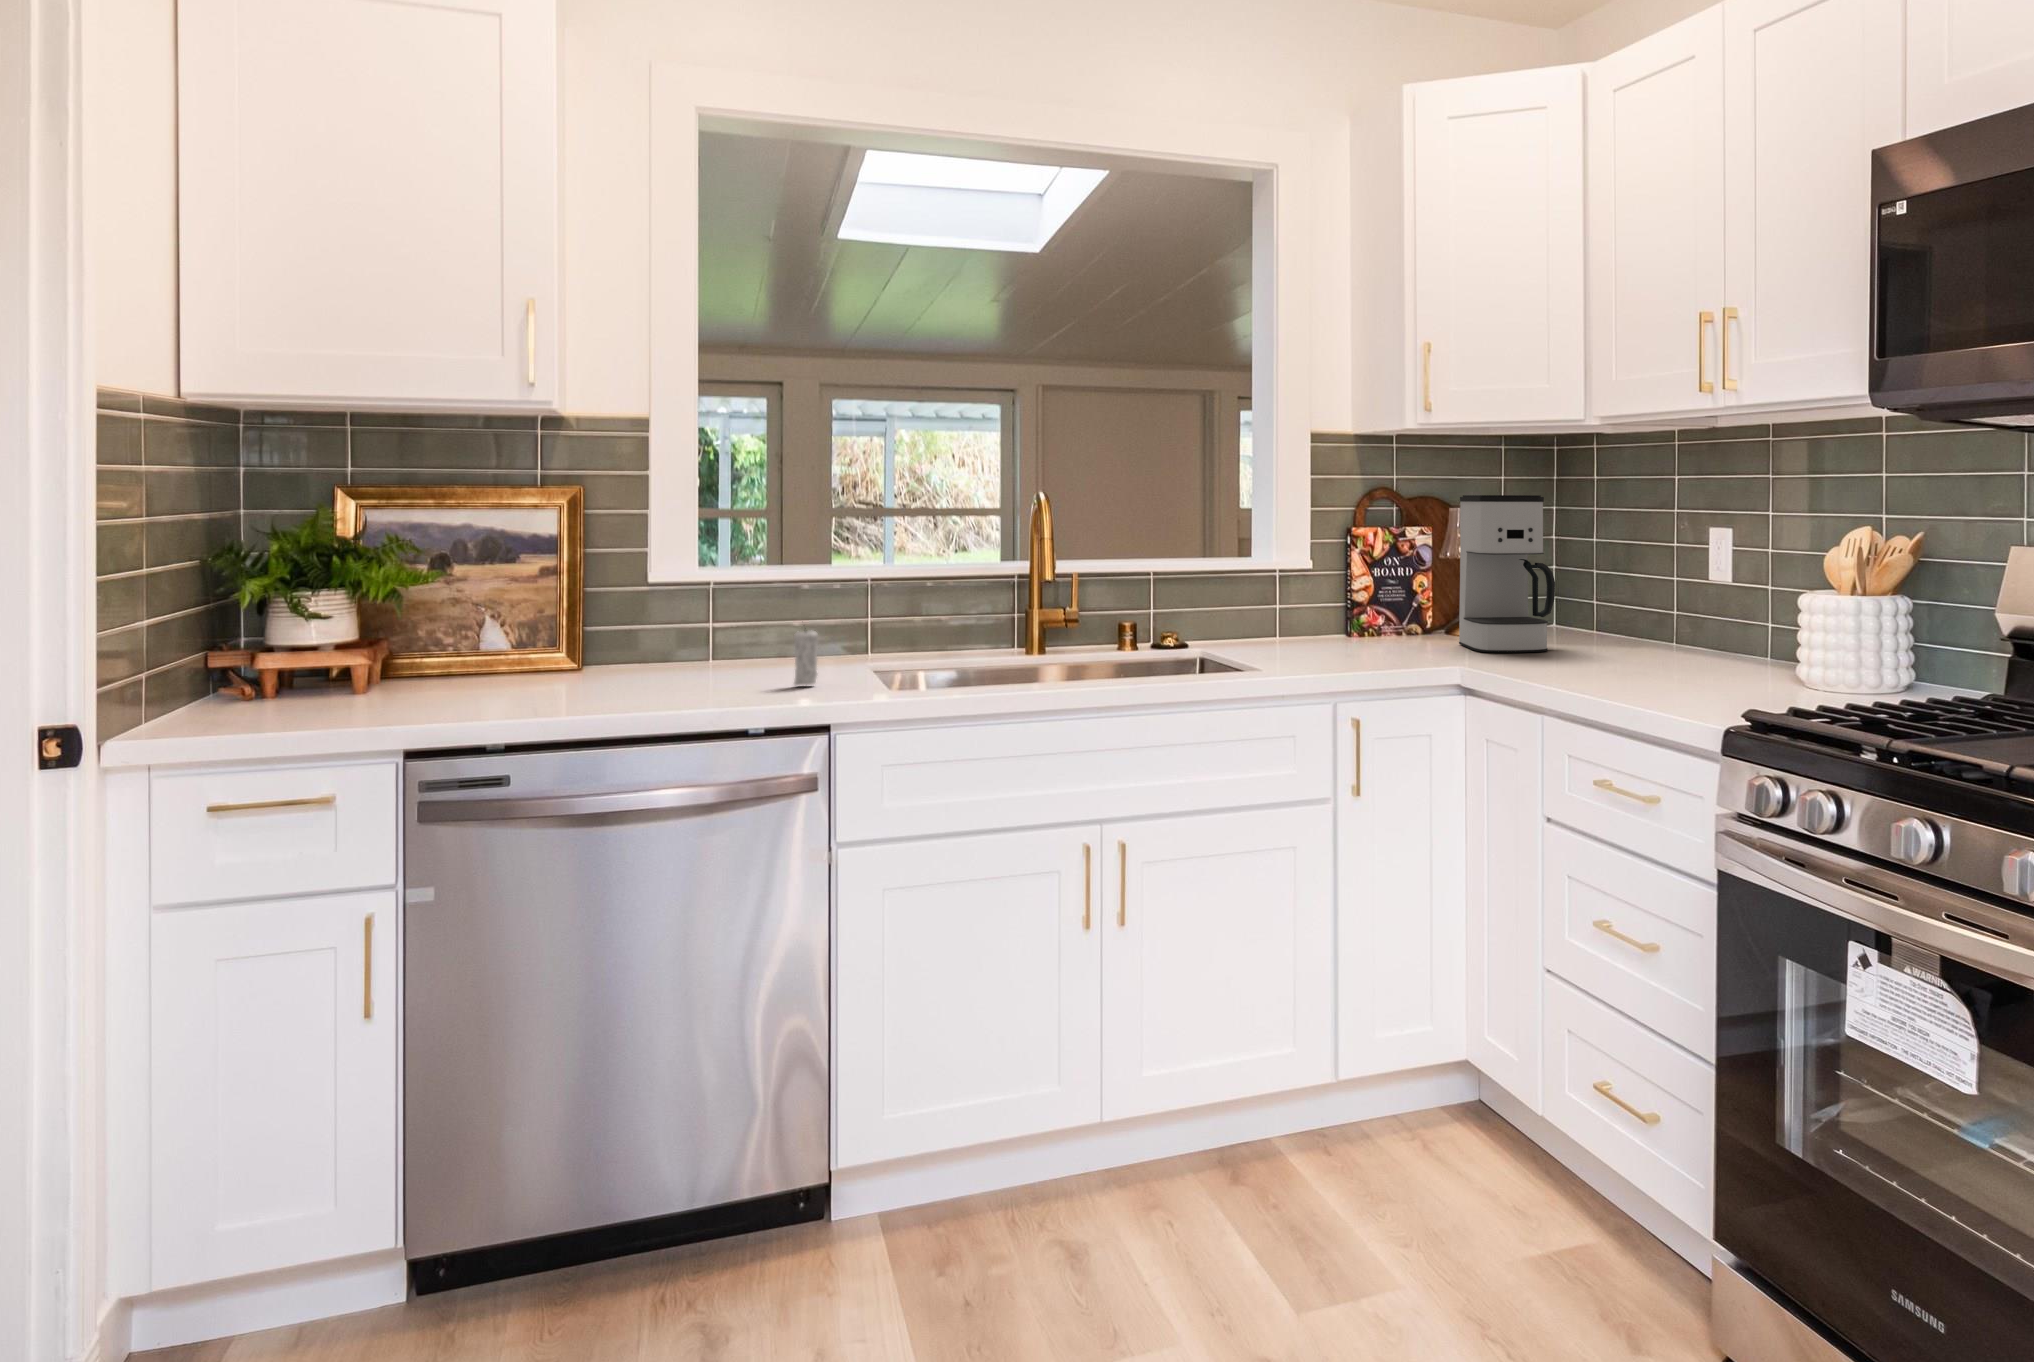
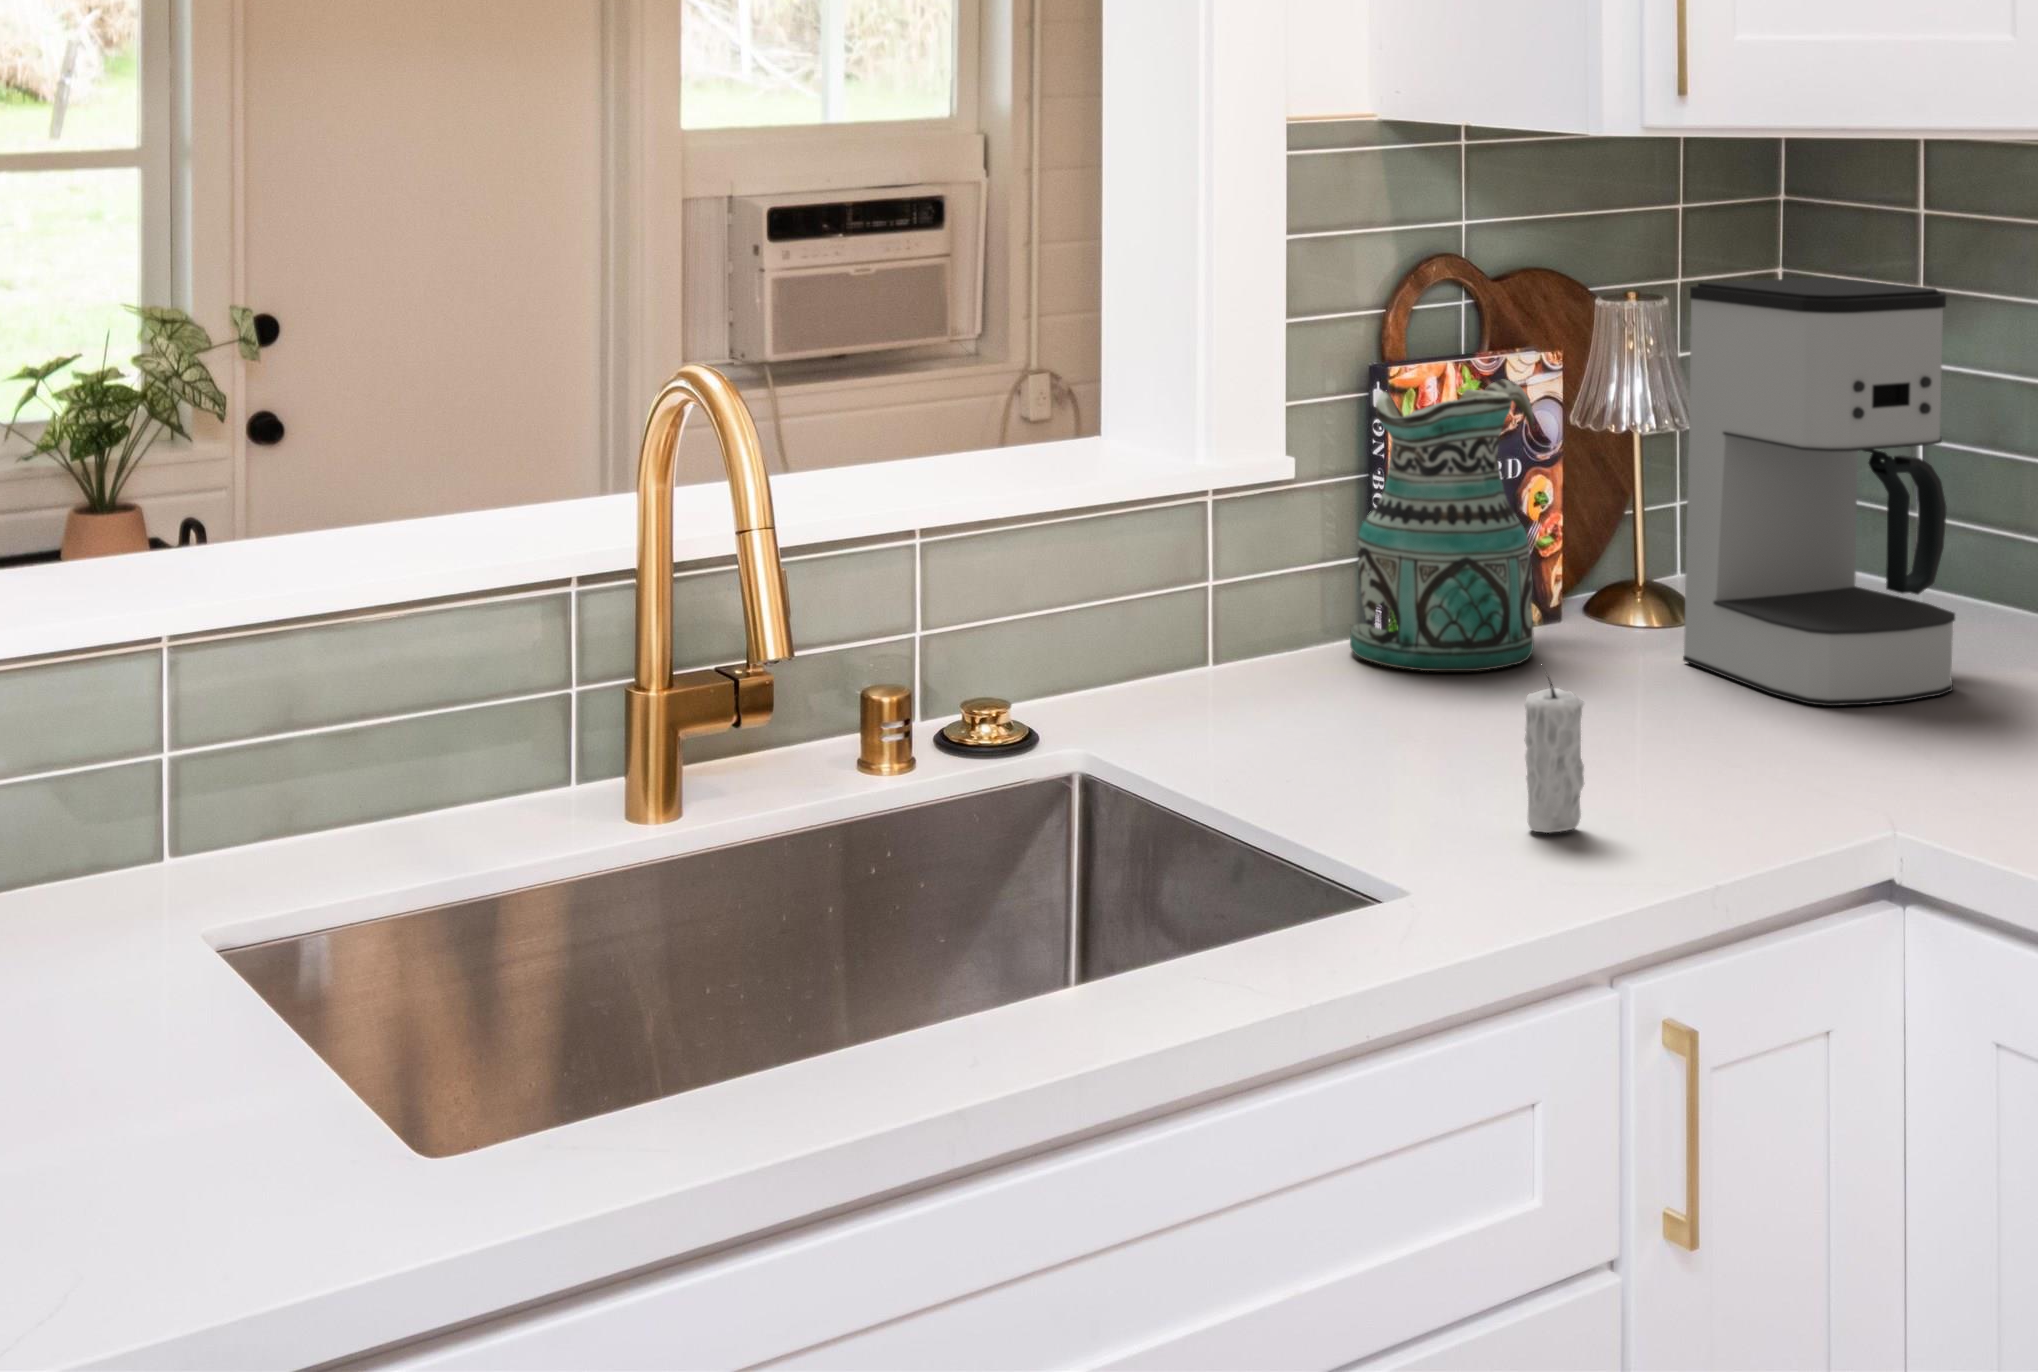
ceramic pitcher: none [1336,536,1420,643] -> present [1350,380,1534,671]
candle: present [794,628,818,685] -> present [1525,679,1584,833]

